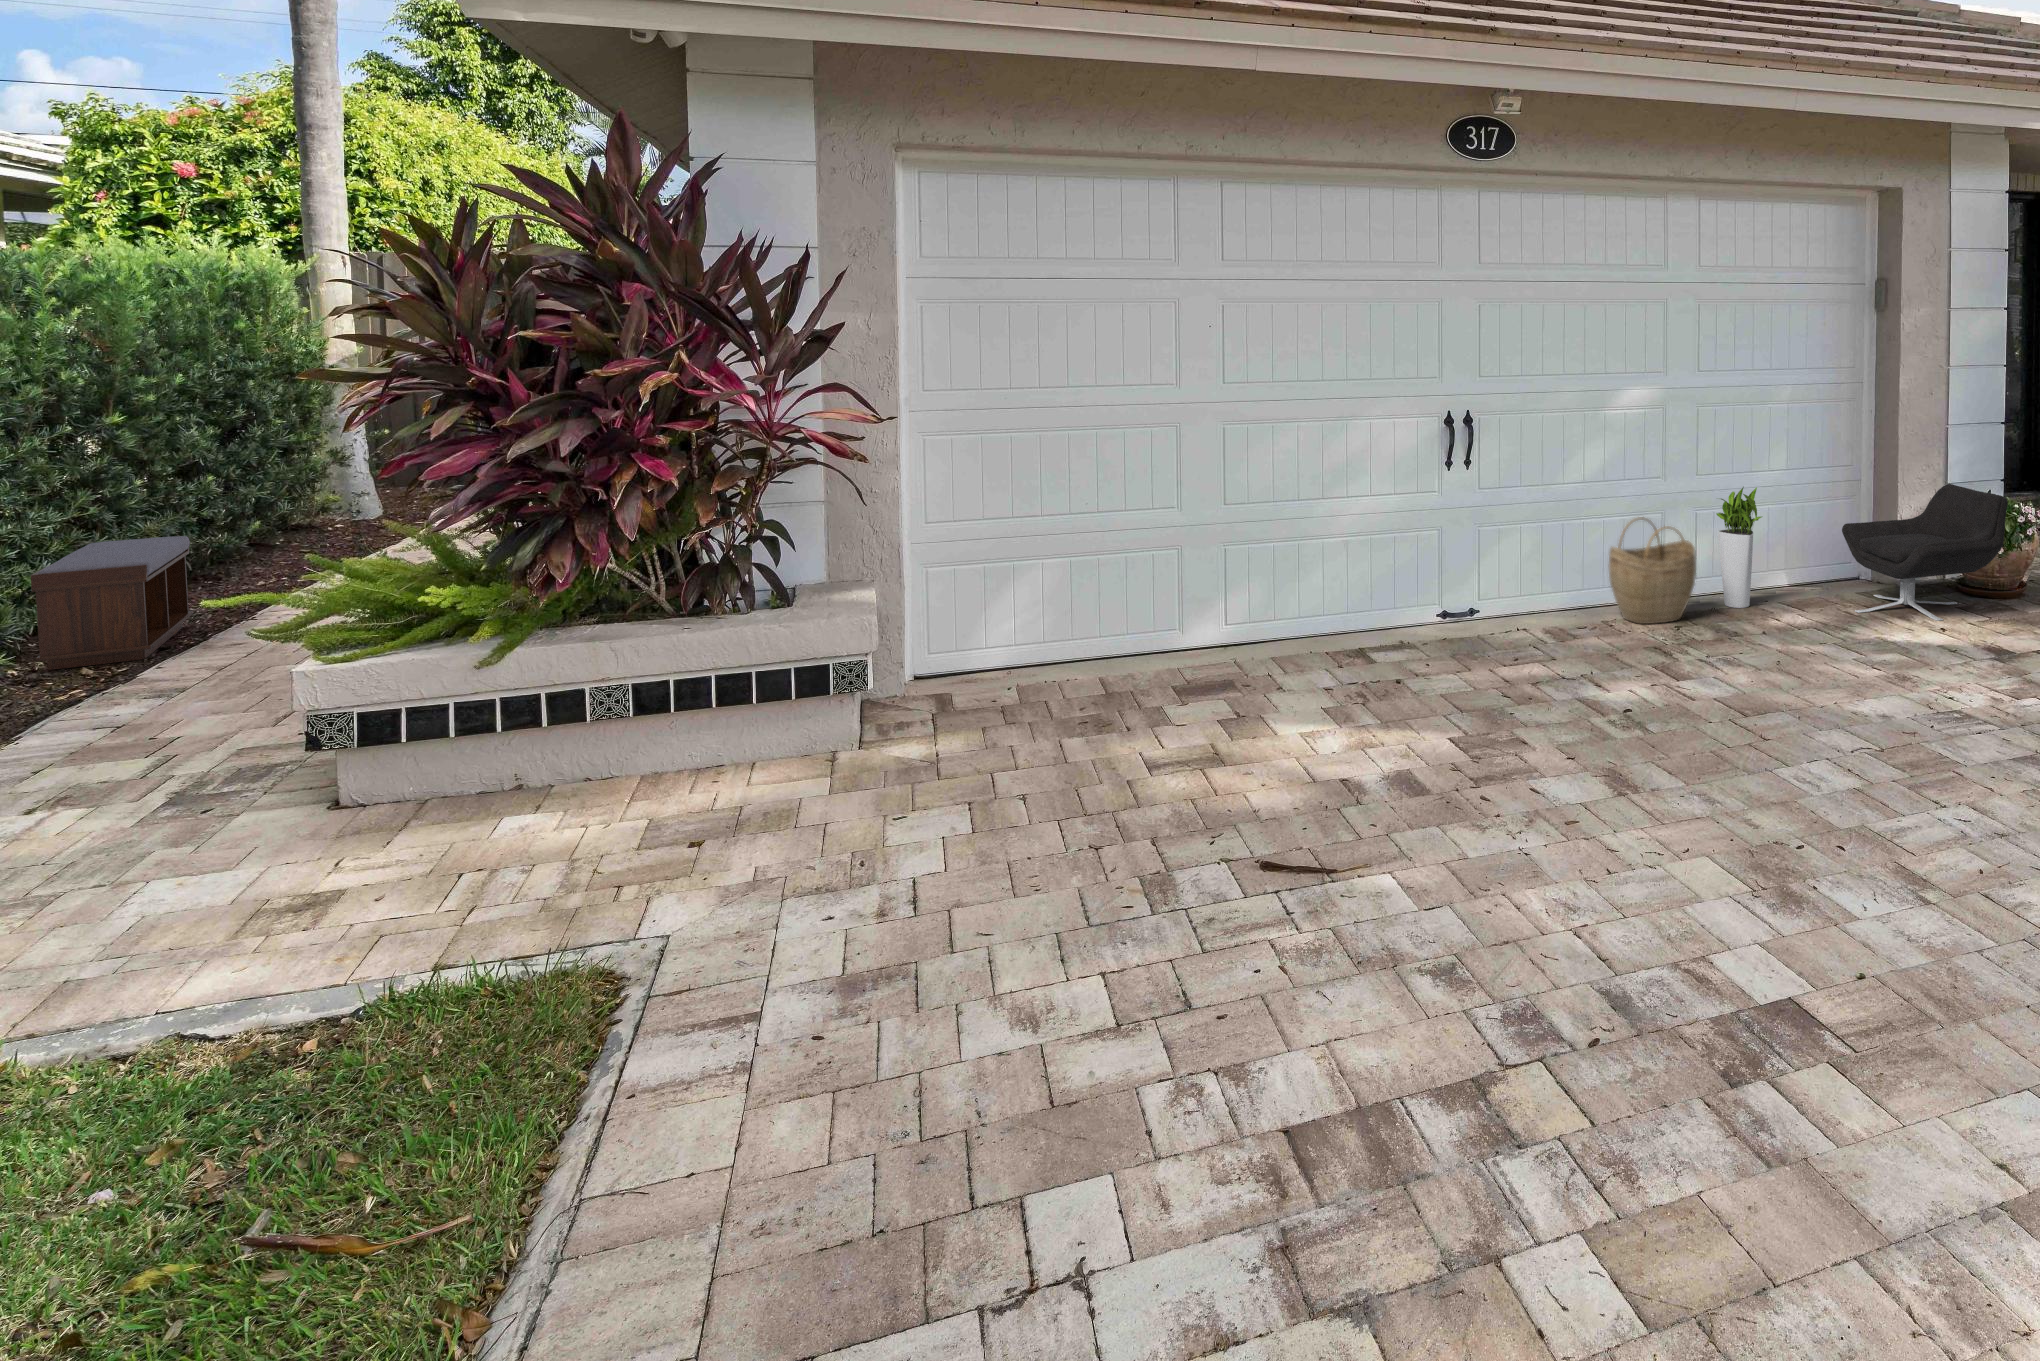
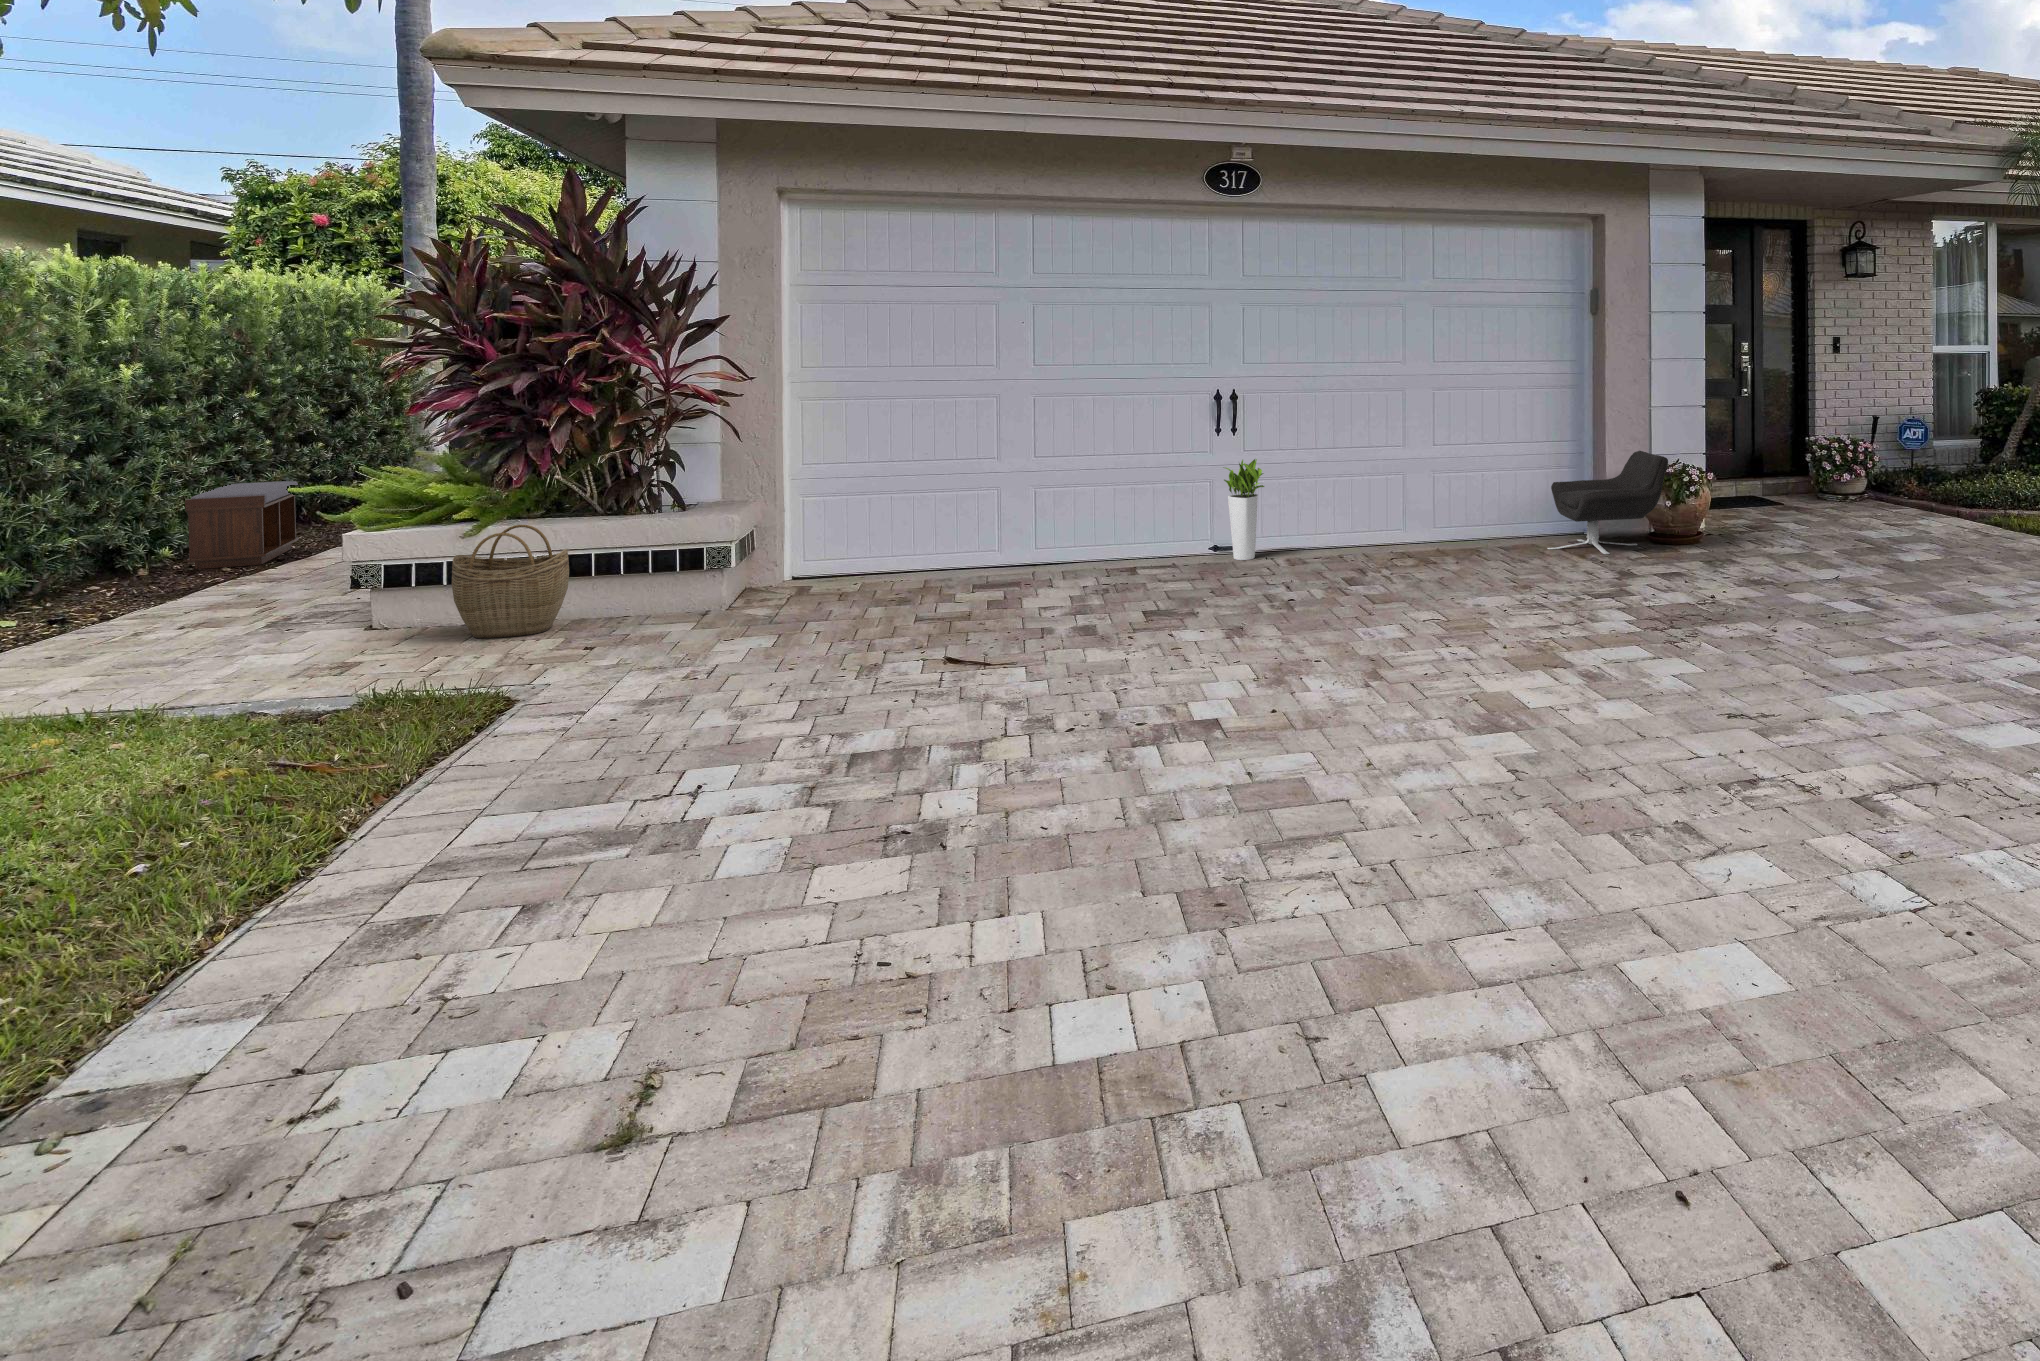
planter: present [1716,487,1762,608] -> present [1224,459,1264,560]
woven basket: present [1609,518,1696,624] -> present [452,525,569,638]

